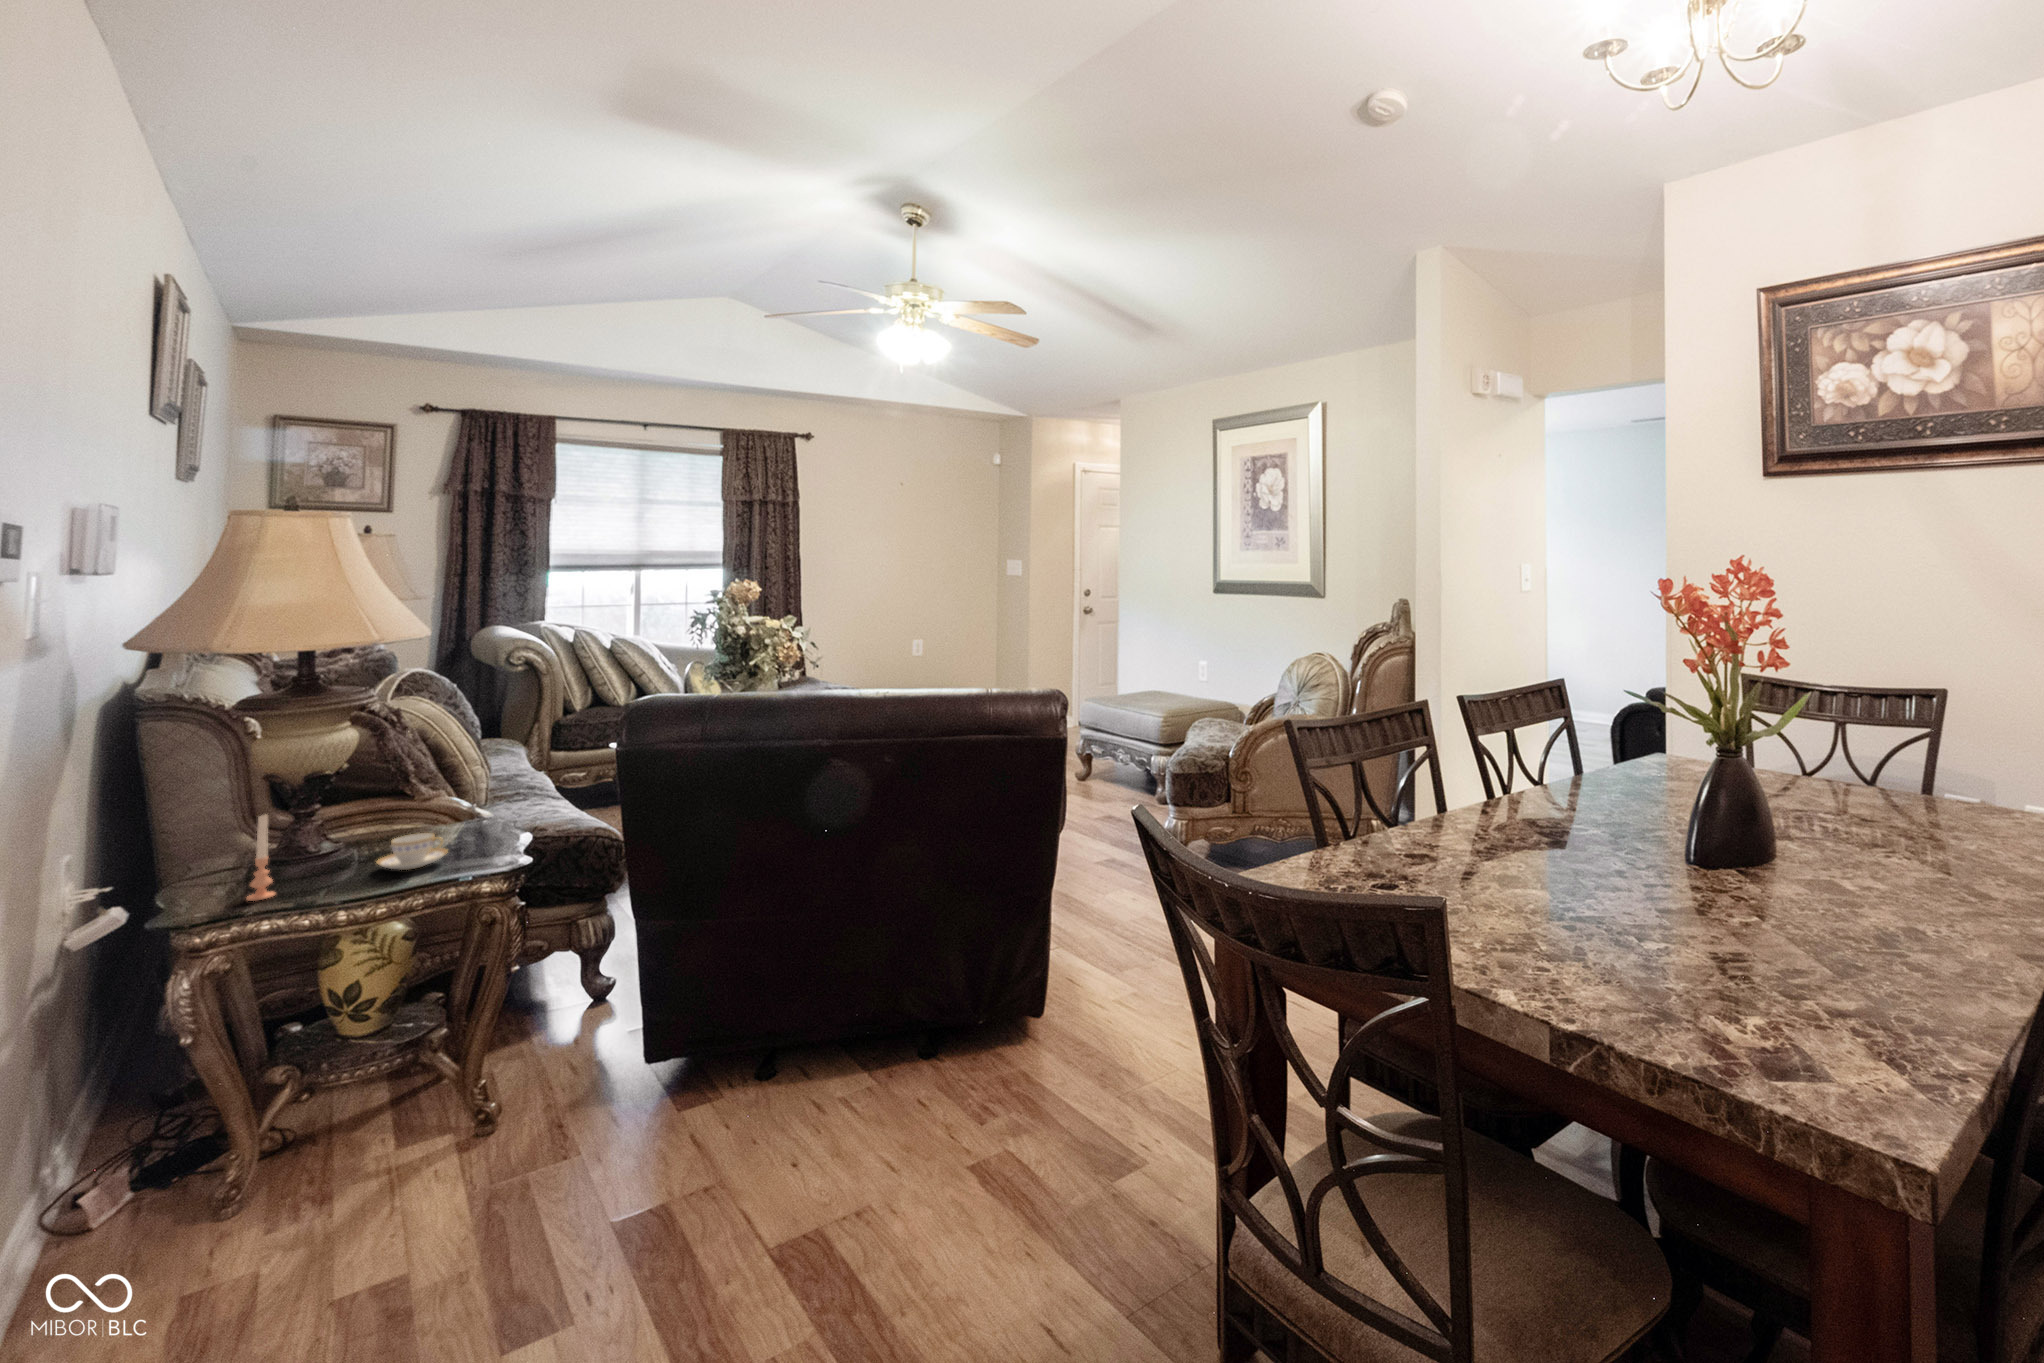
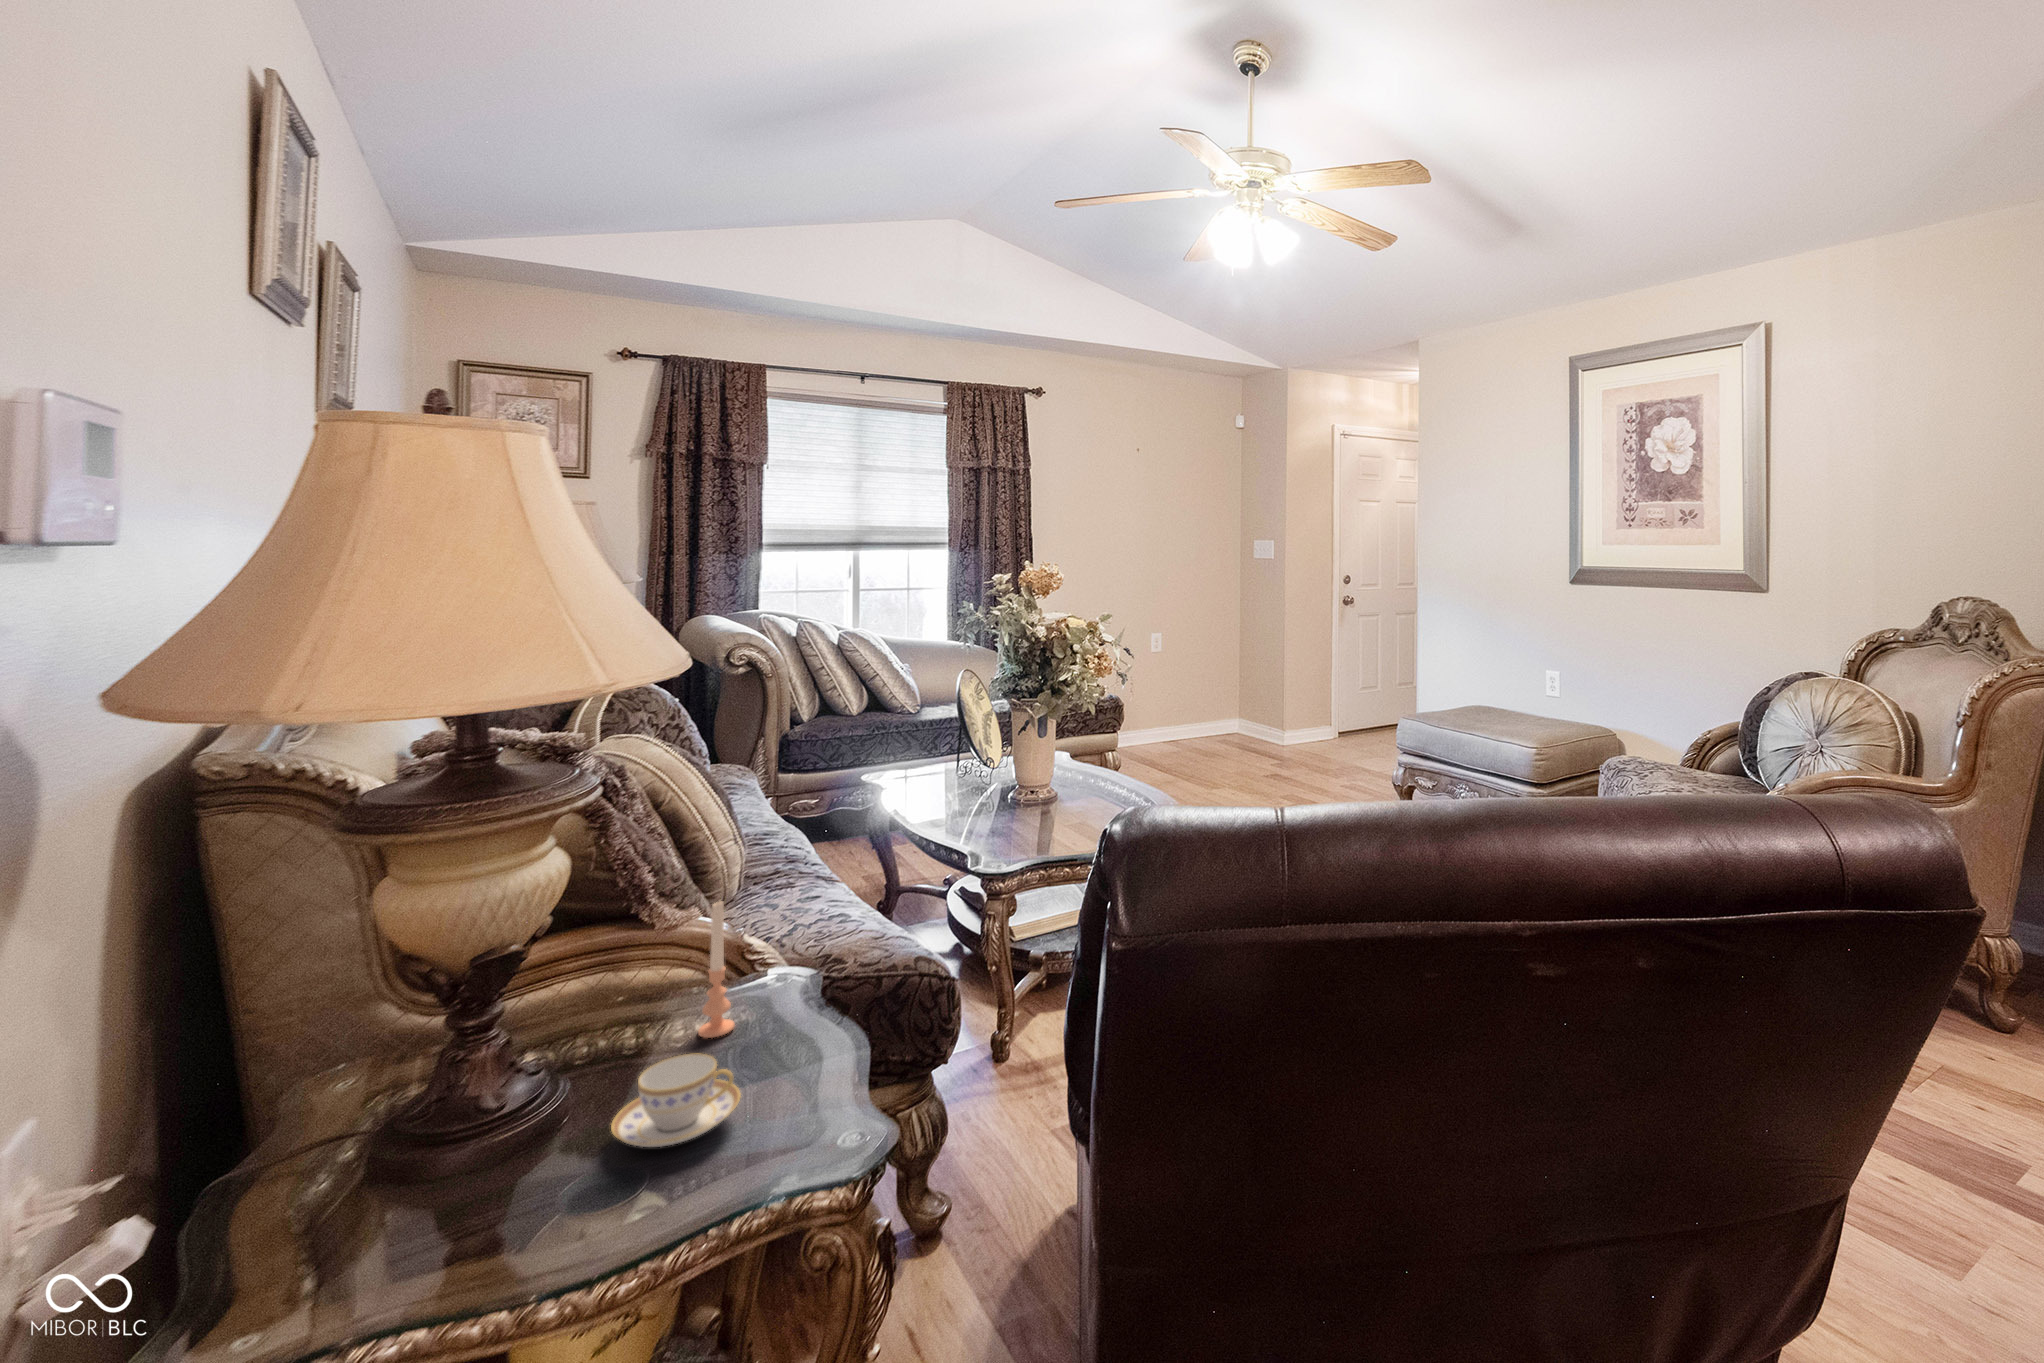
candle: present [247,815,275,901] -> present [698,901,734,1038]

